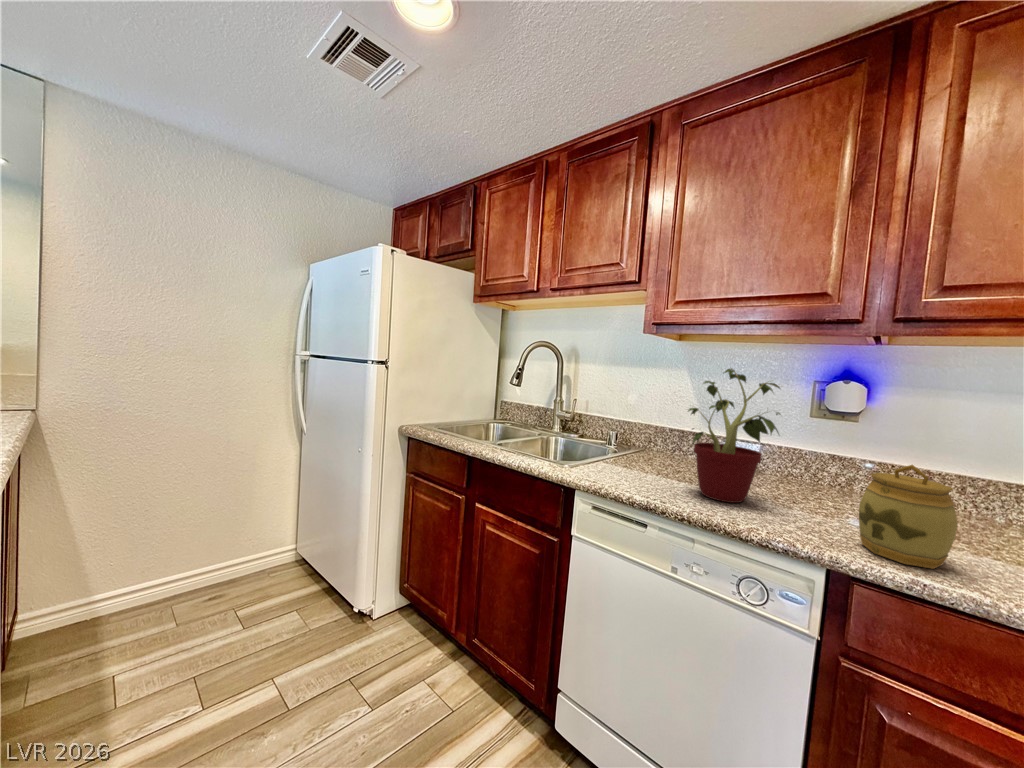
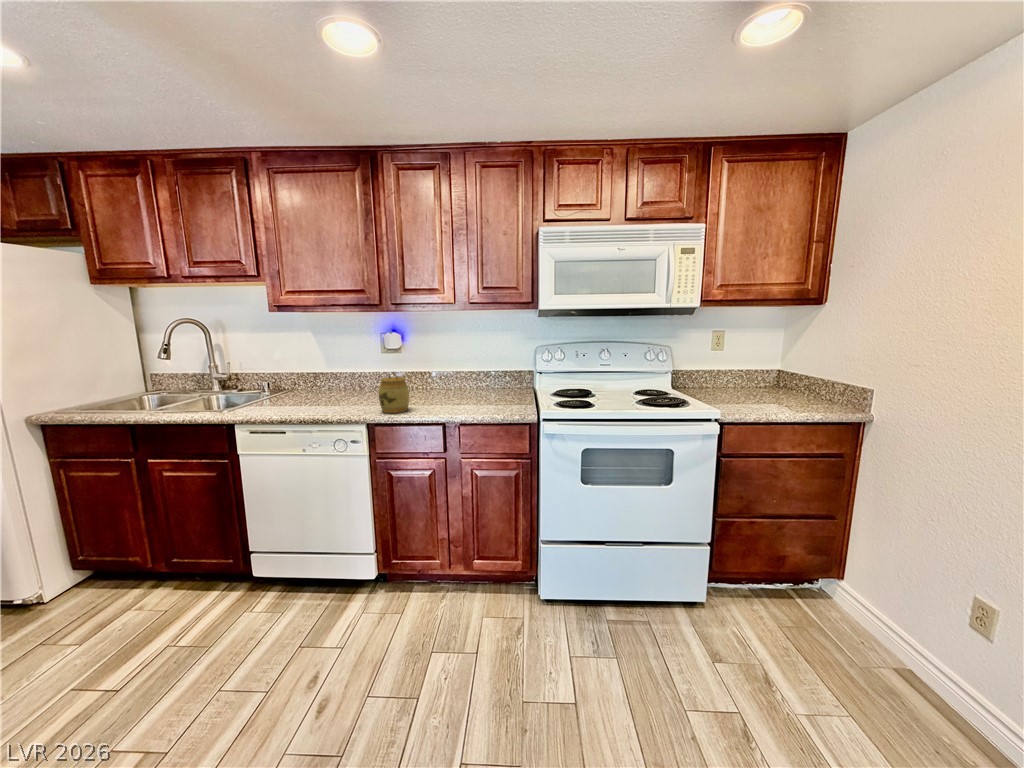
potted plant: present [688,369,780,503] -> none [297,334,352,408]

